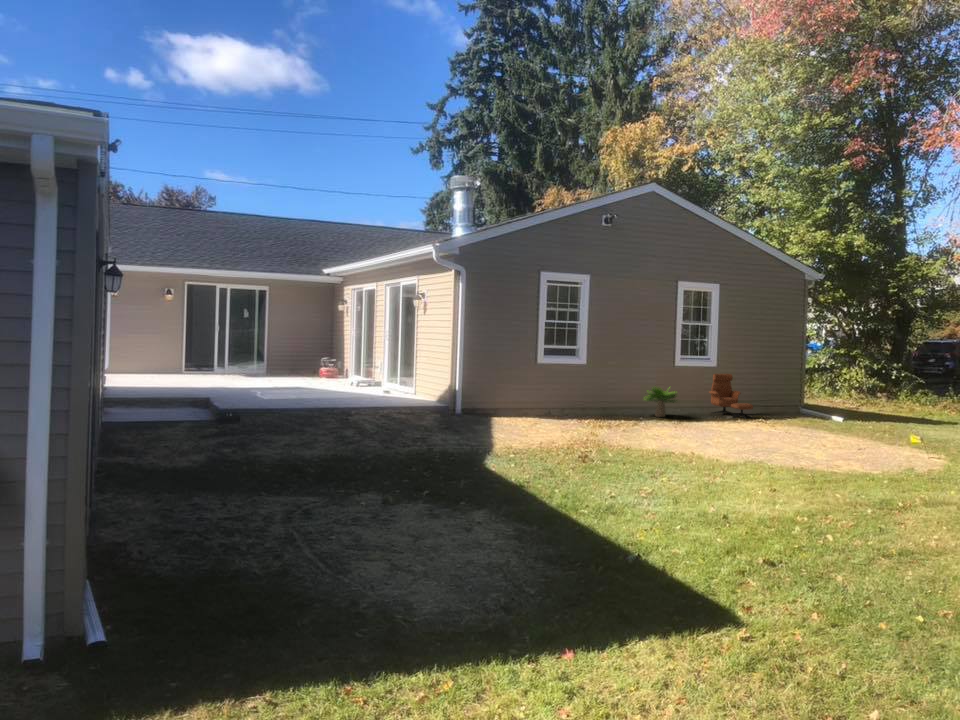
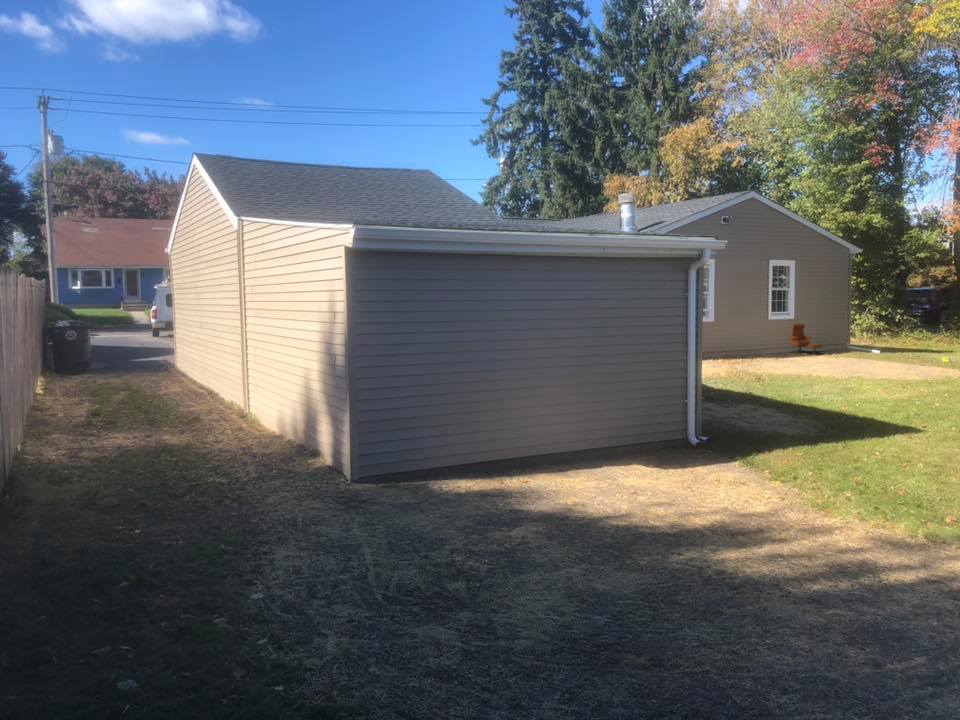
potted plant: present [646,387,677,417] -> none [747,333,776,355]

